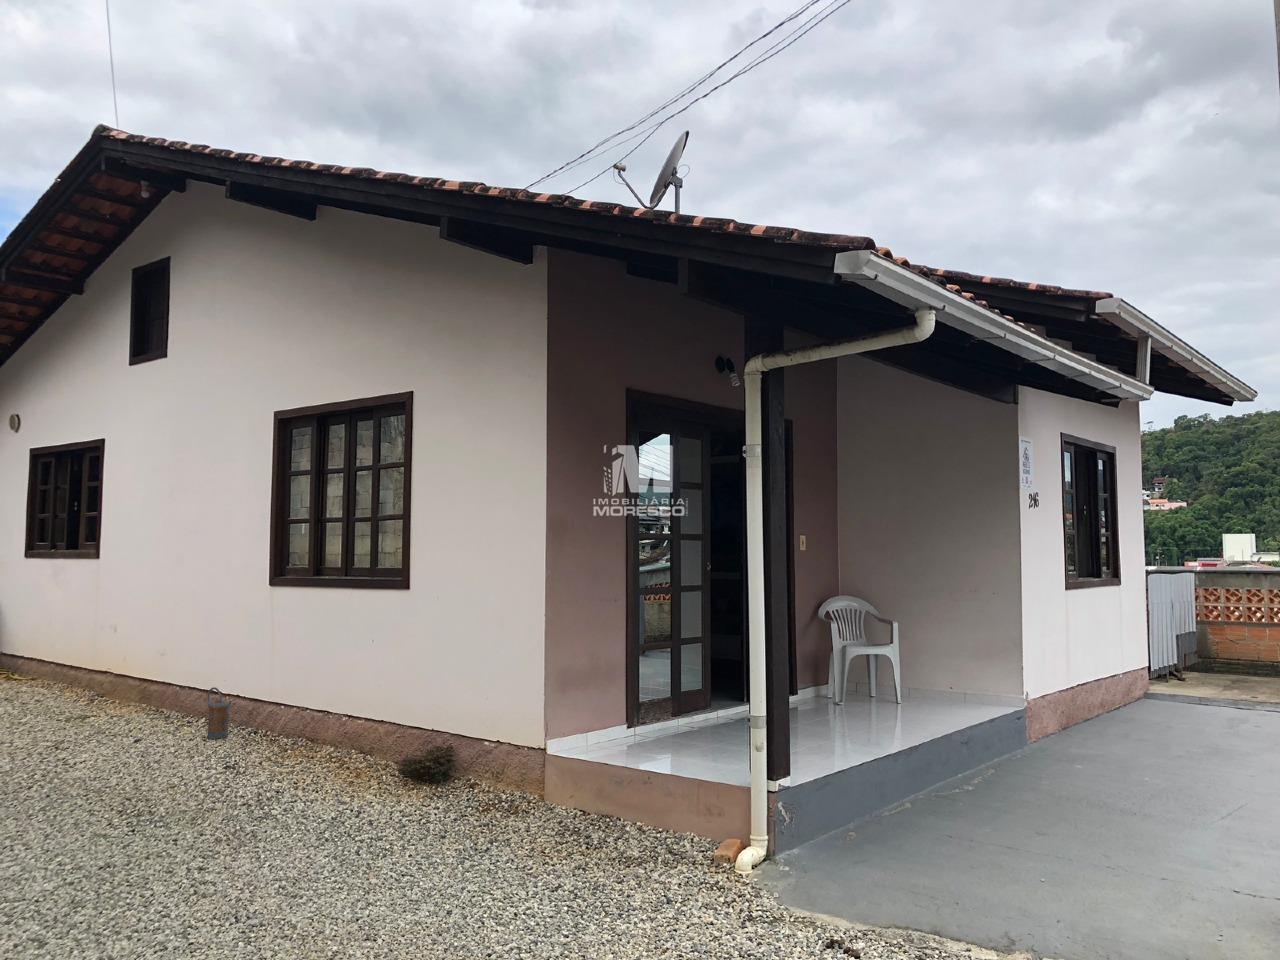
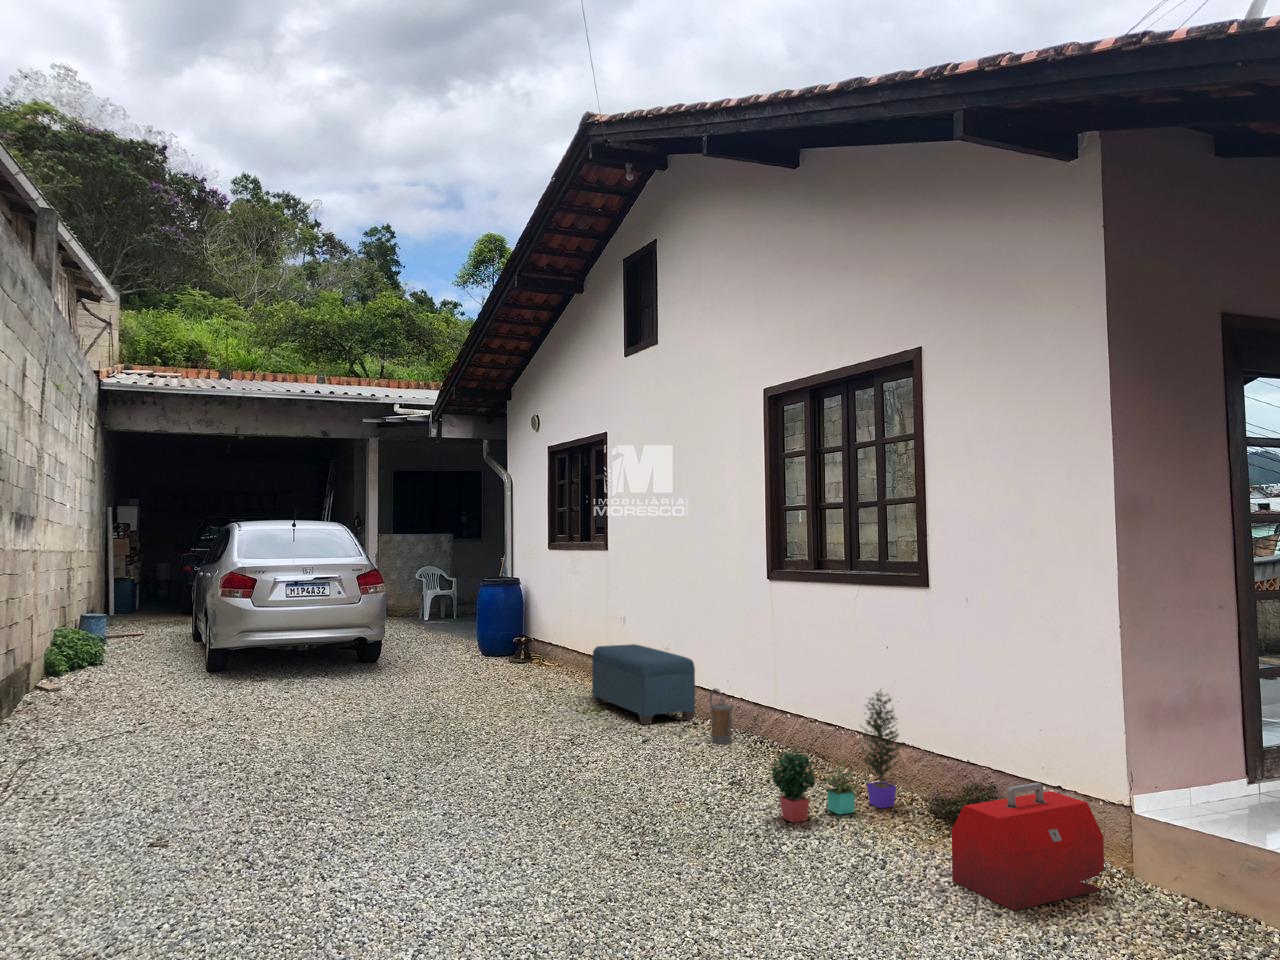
bench: none [74,650,192,728] -> present [592,644,695,724]
potted plant: none [264,676,384,793] -> present [771,690,901,822]
toolbox: none [410,736,521,830] -> present [952,783,1104,911]

